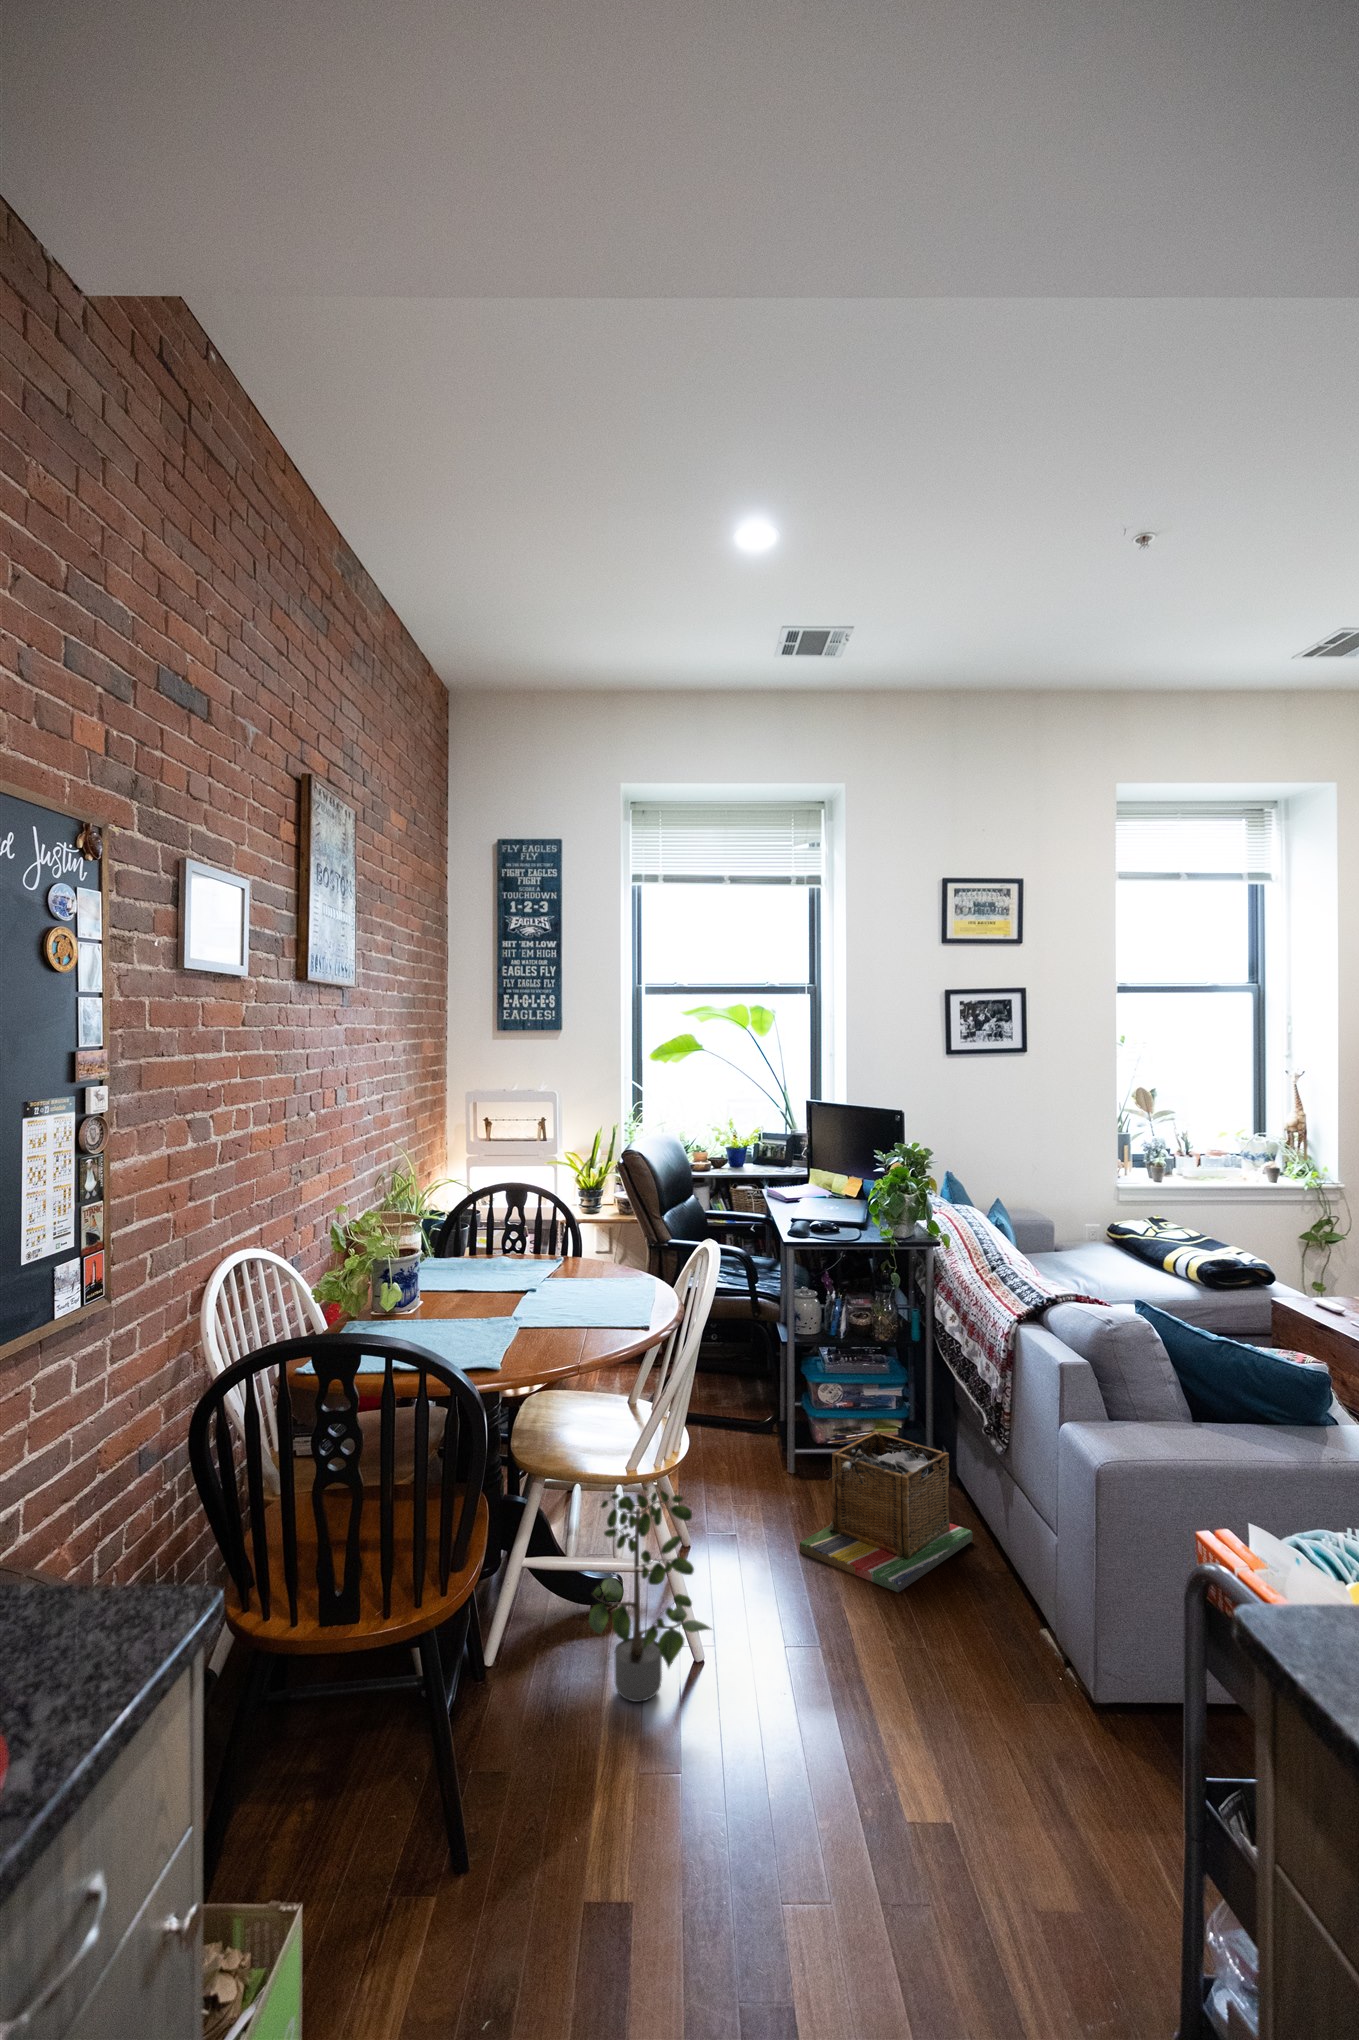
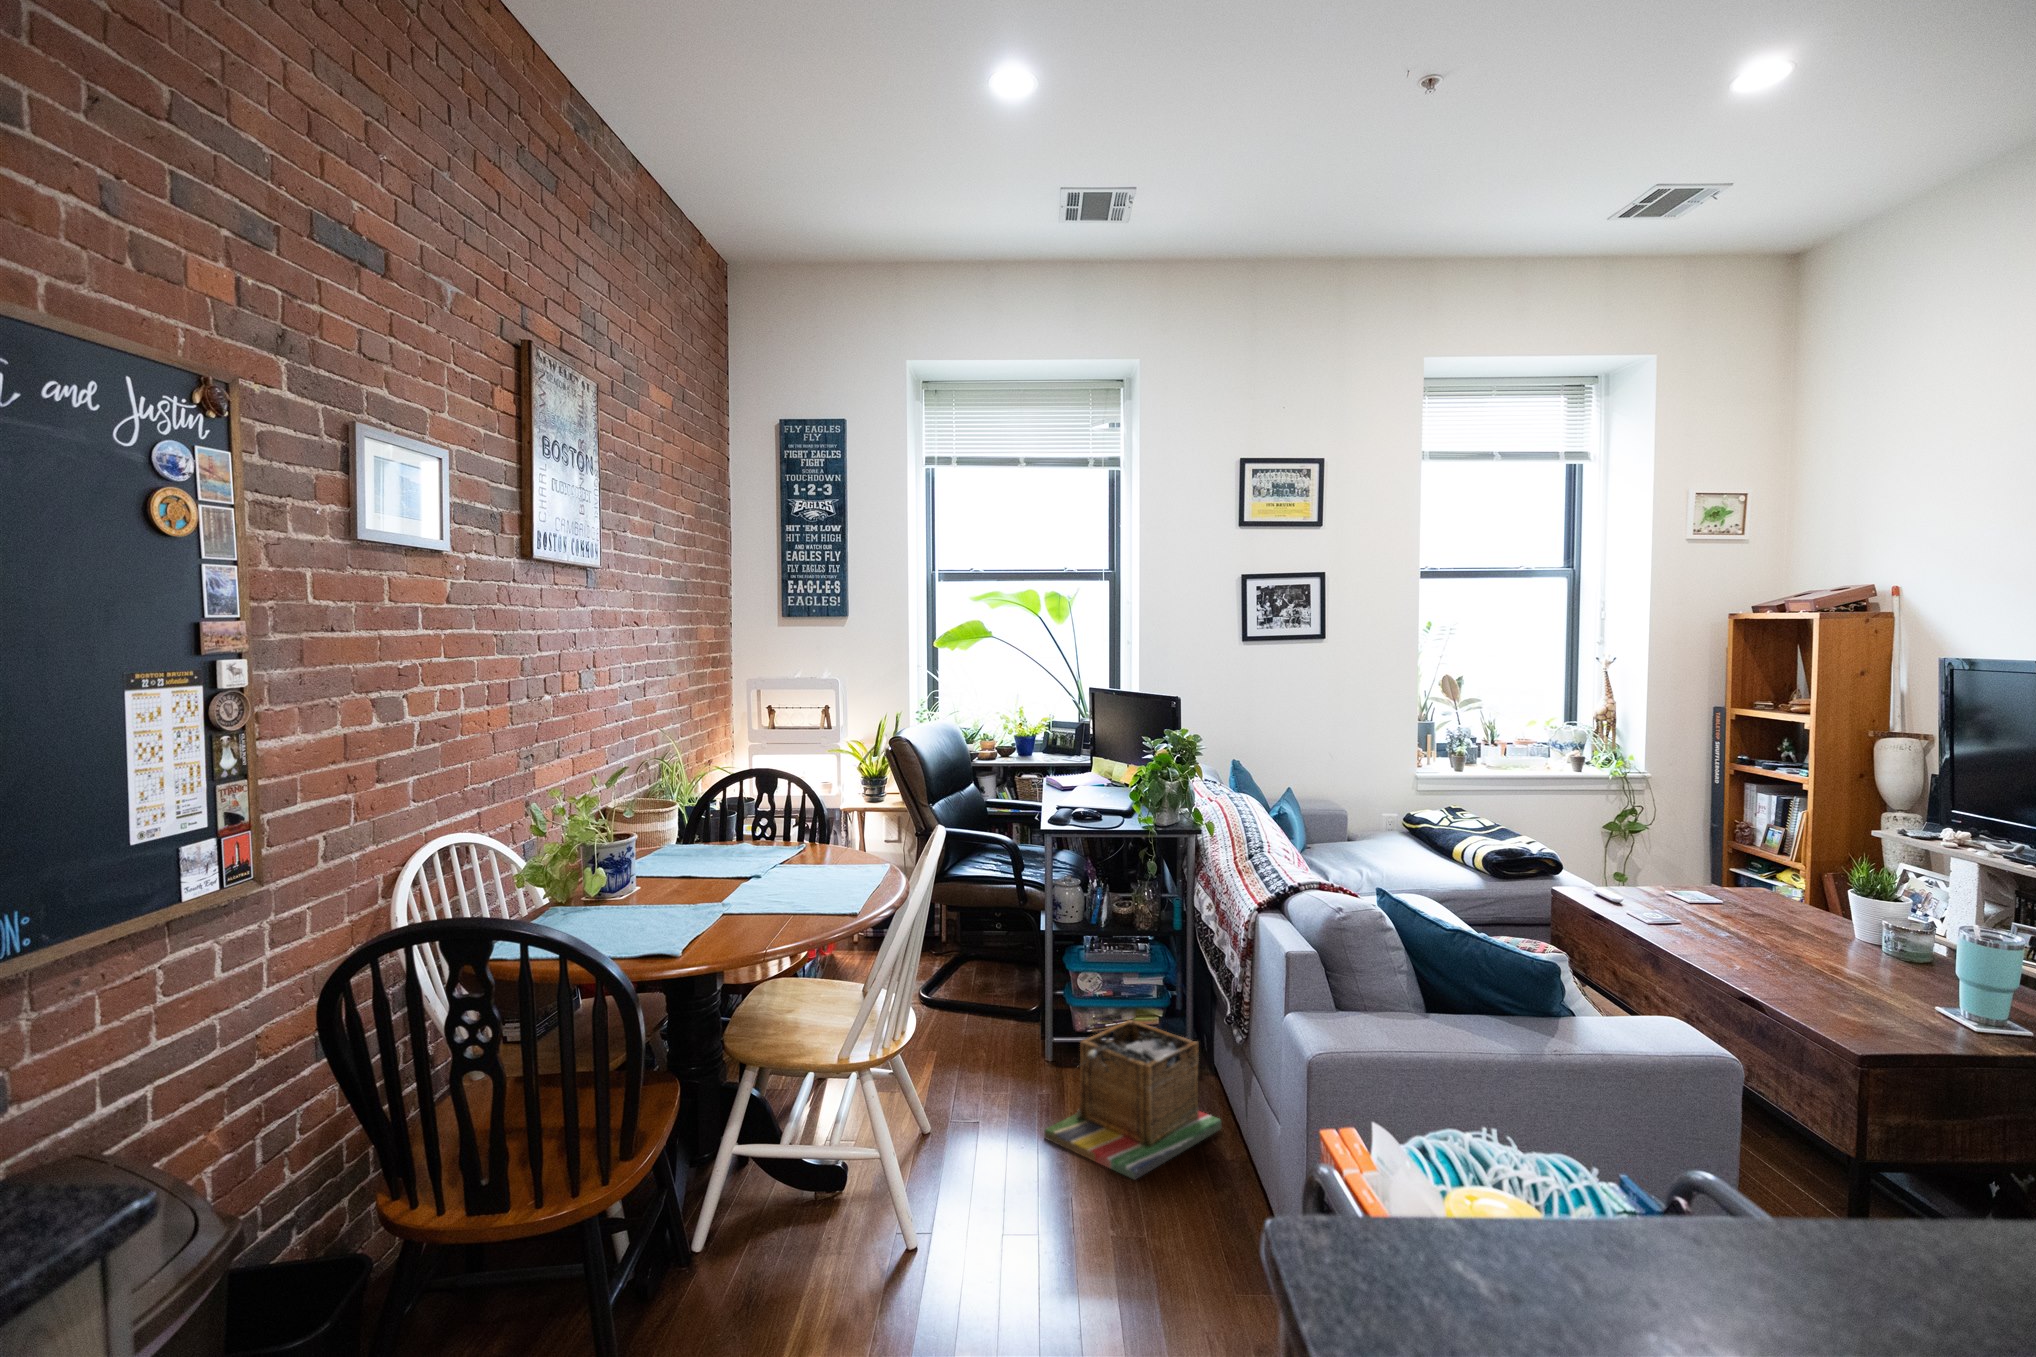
potted plant: present [589,1487,710,1702] -> none [795,1074,922,1286]

